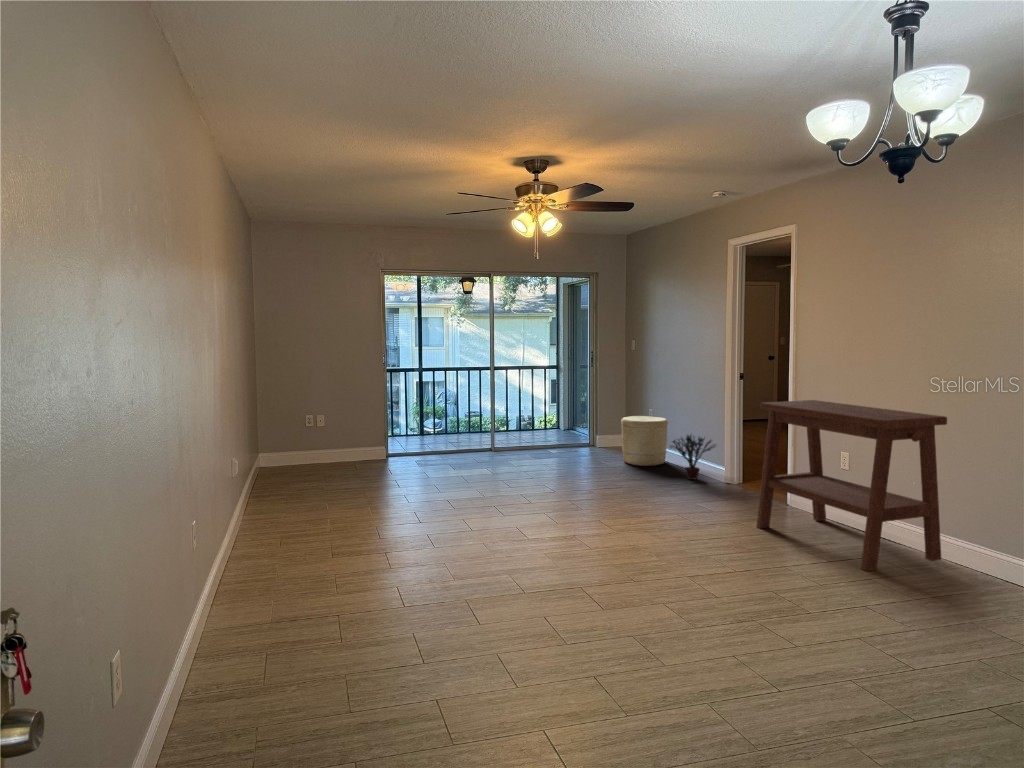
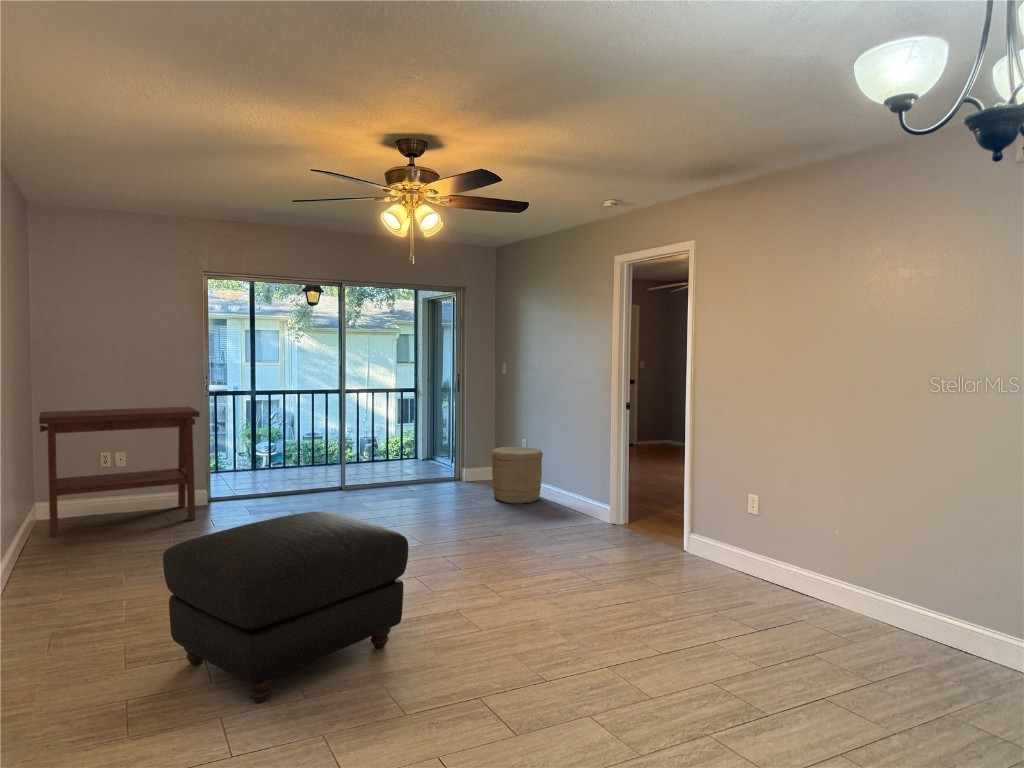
side table: present [757,400,947,571] -> present [39,407,200,537]
potted plant: present [670,435,715,480] -> none [549,467,601,520]
ottoman: none [361,450,530,571] -> present [163,512,408,703]

